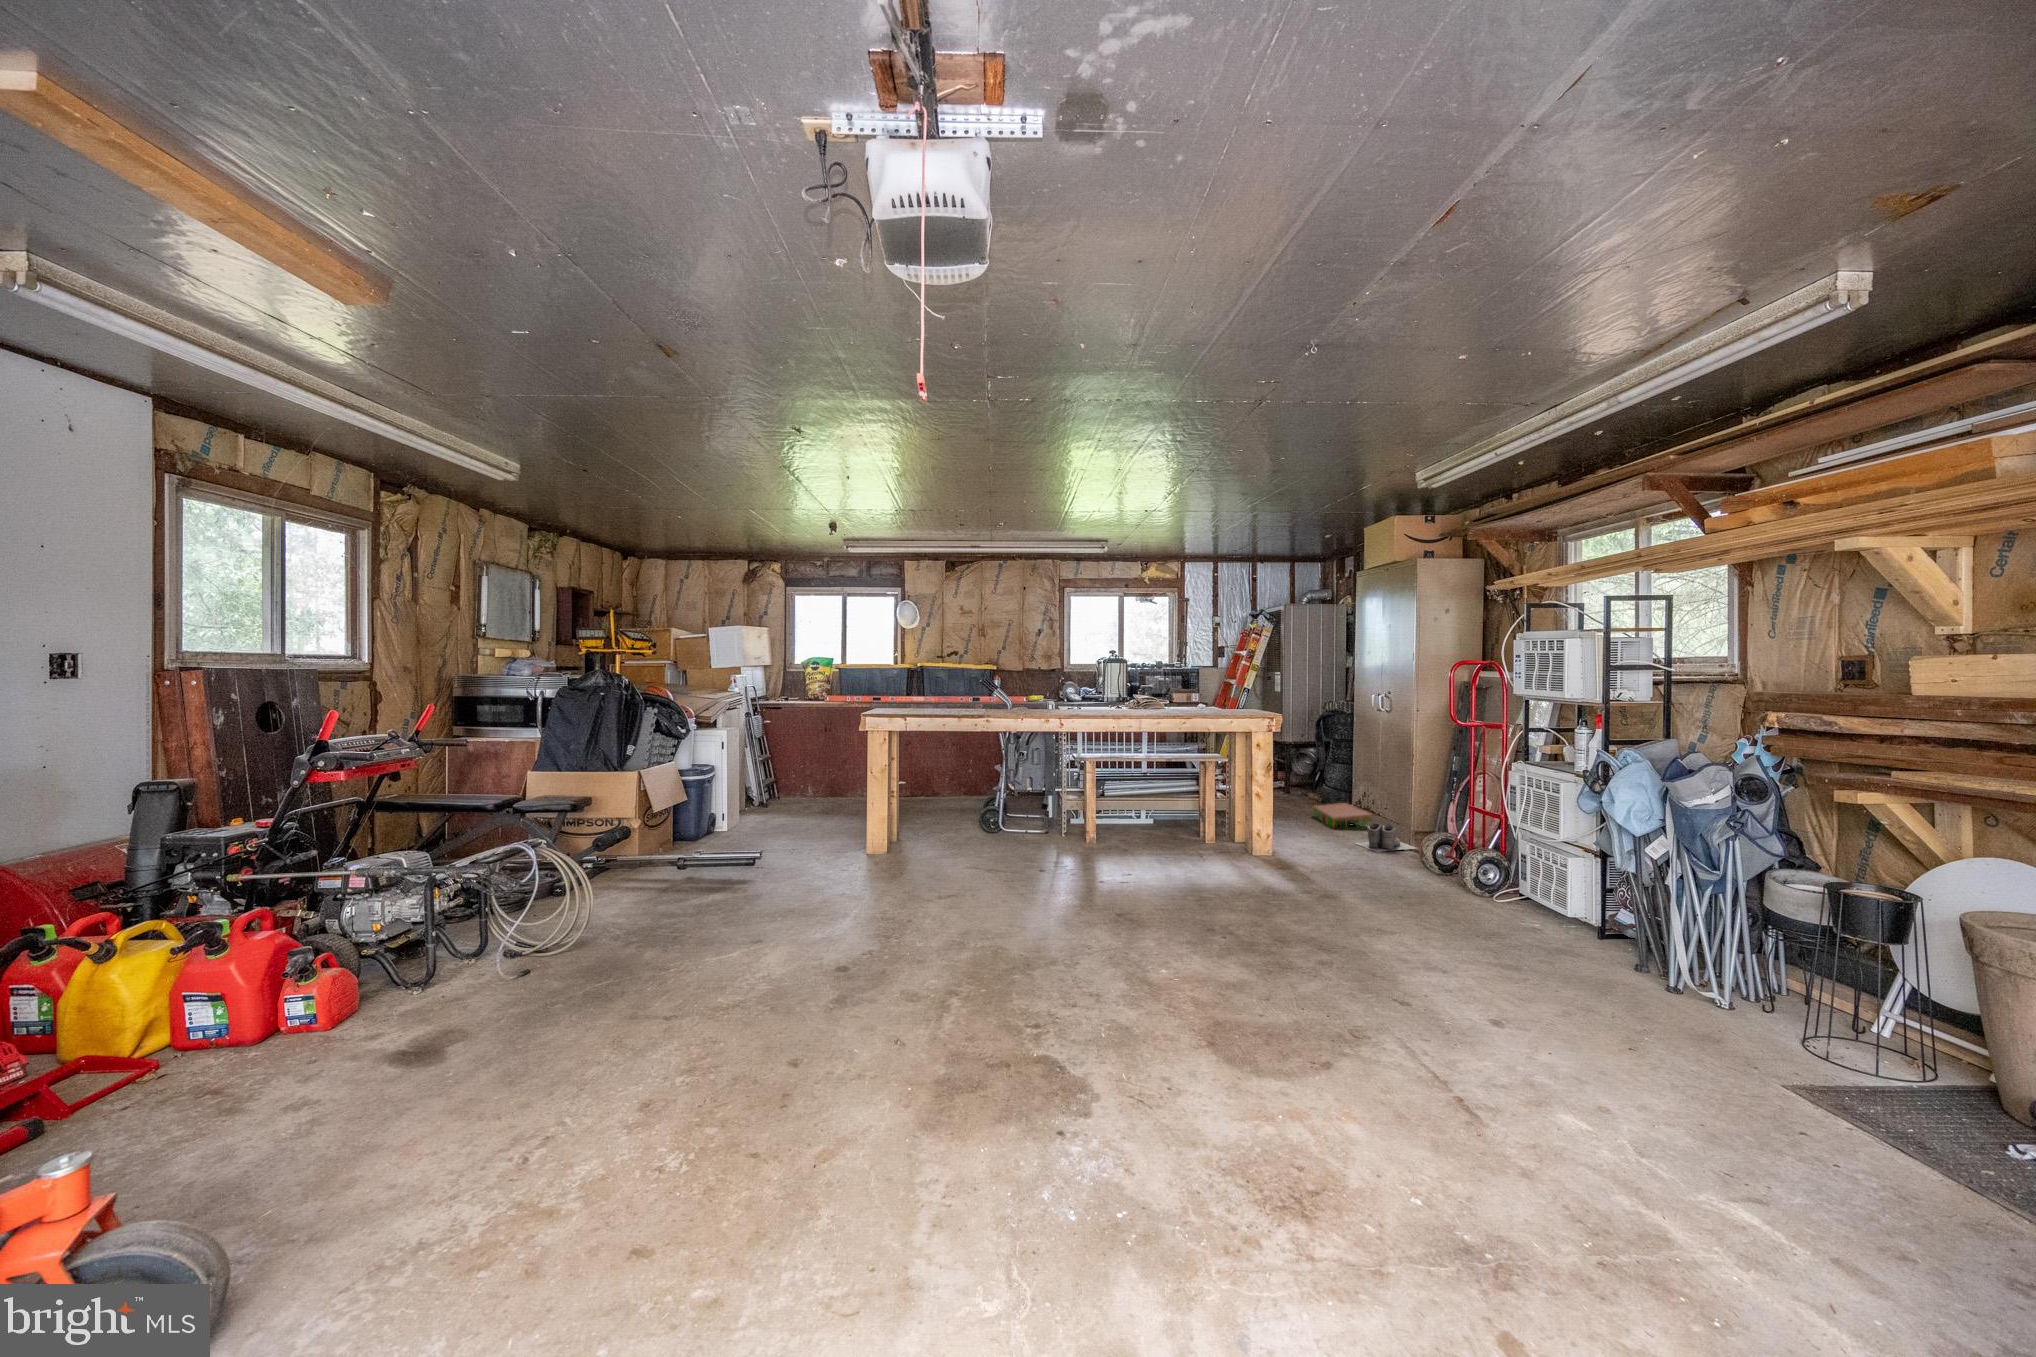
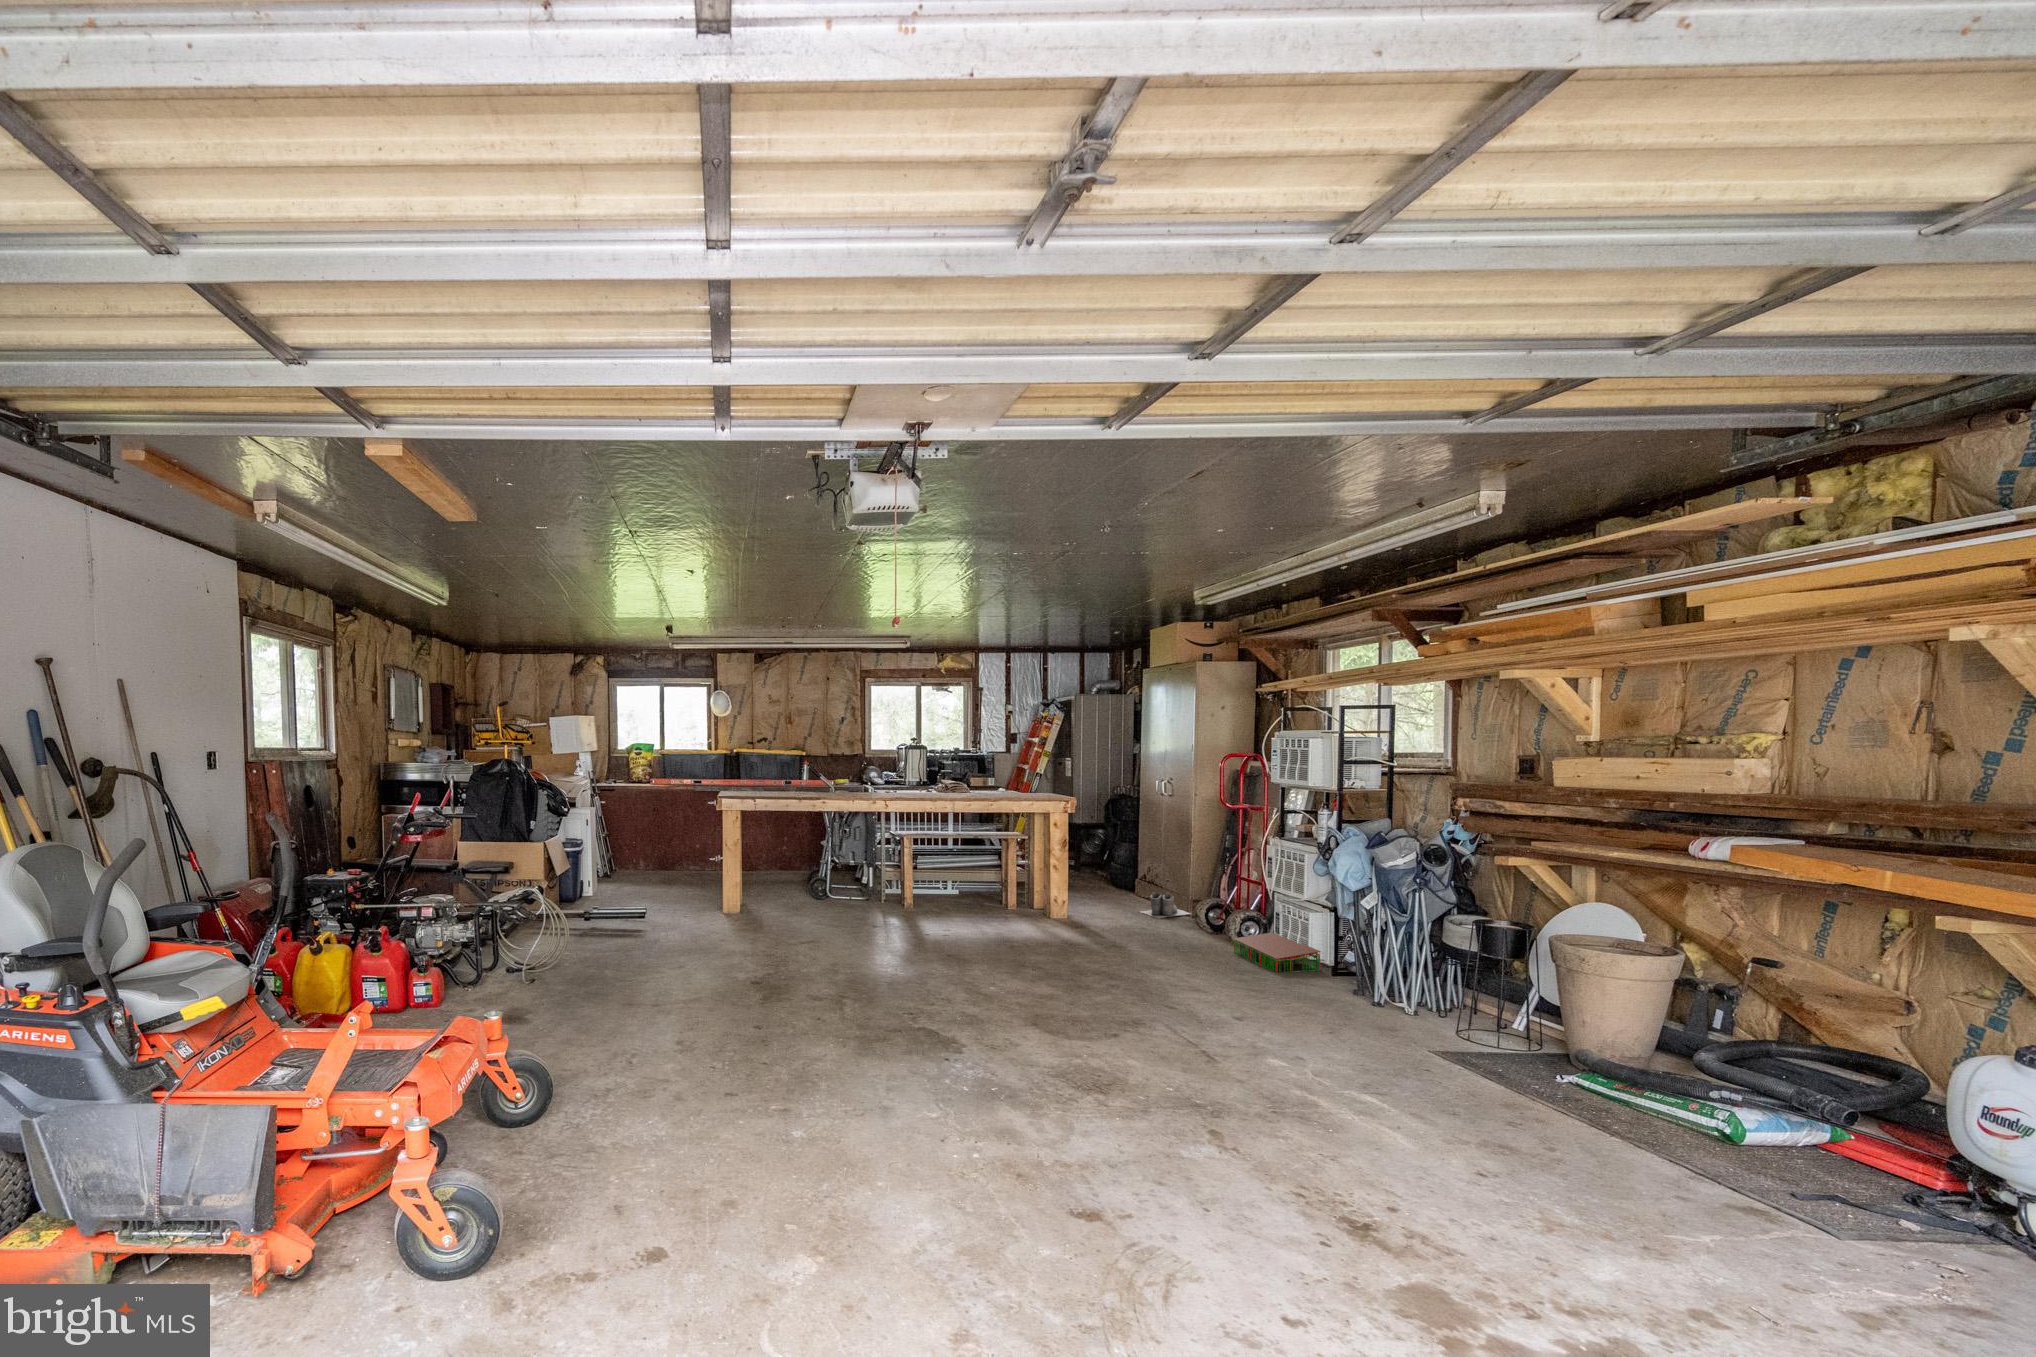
storage bin: present [1312,803,1371,828] -> present [1234,932,1321,972]

